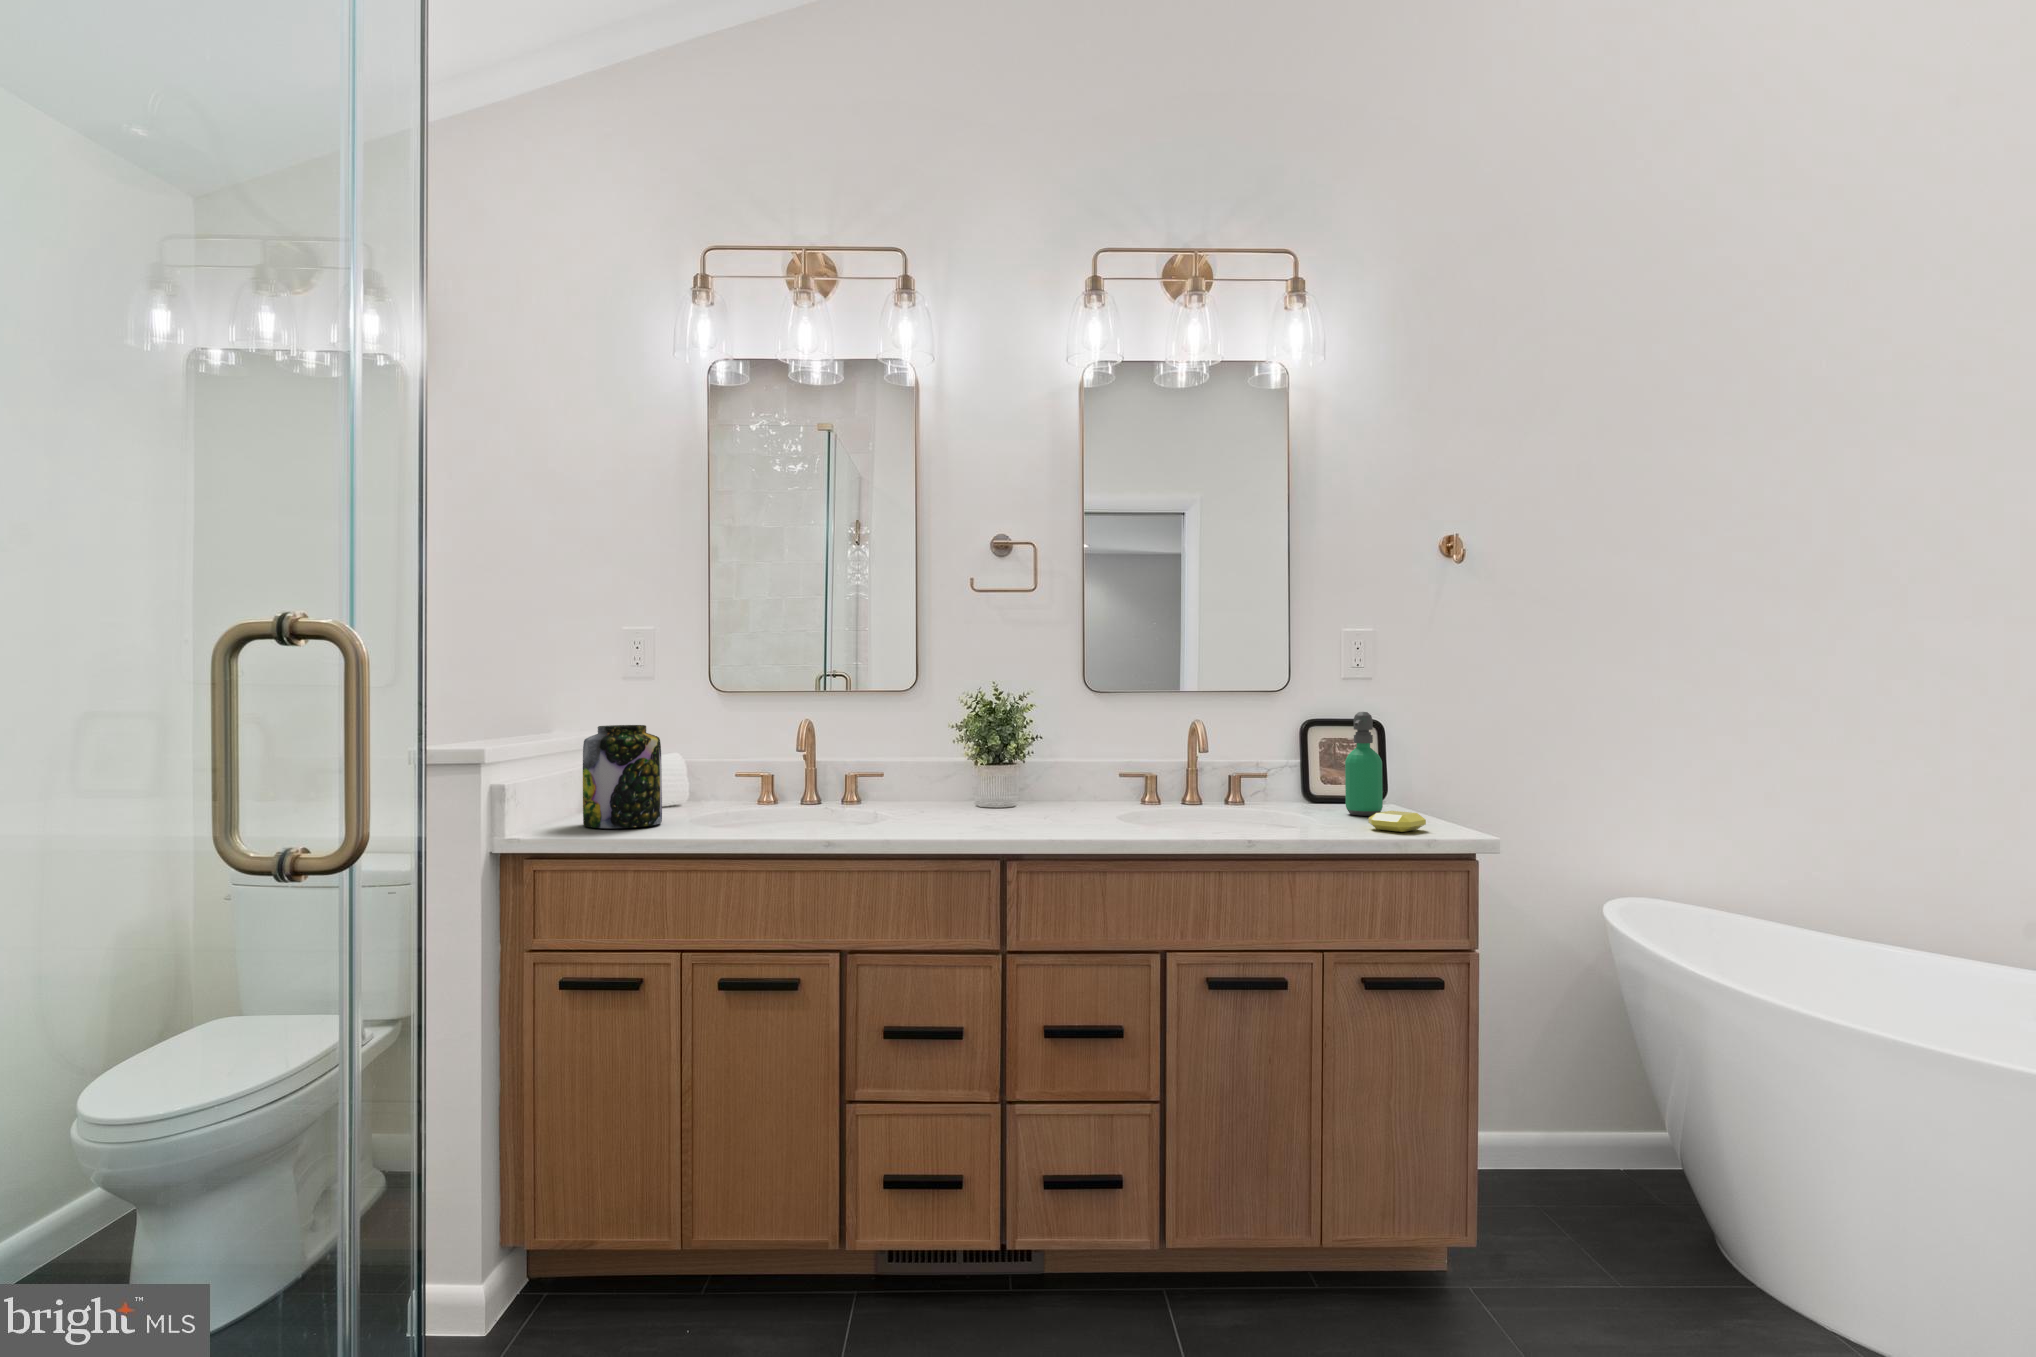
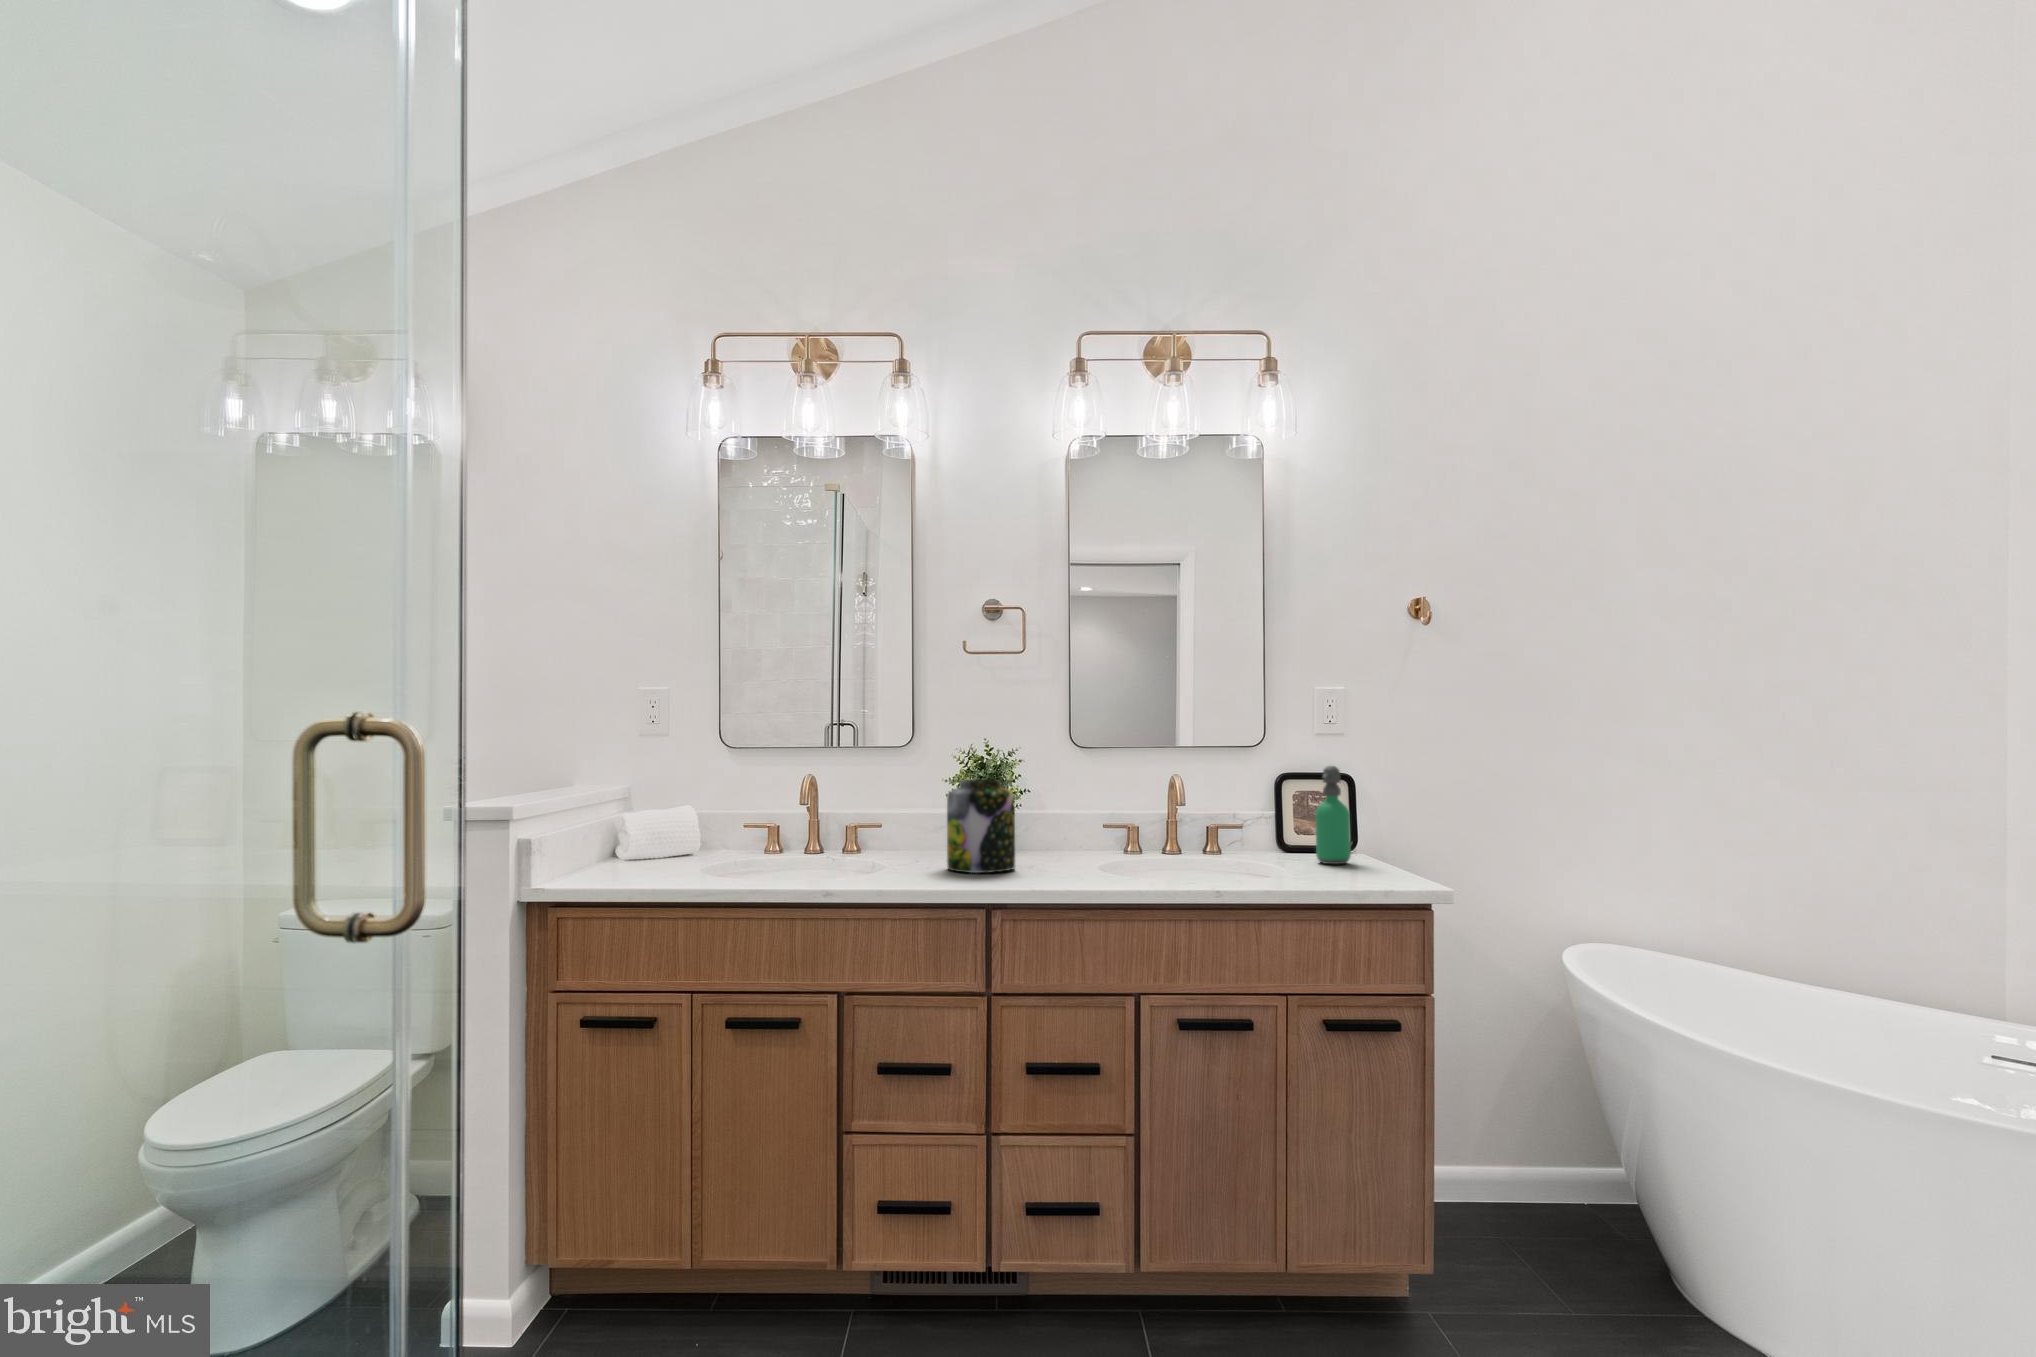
jar: present [583,725,662,828] -> present [947,779,1015,873]
soap bar: present [1368,811,1426,832] -> none [1332,861,1385,881]

